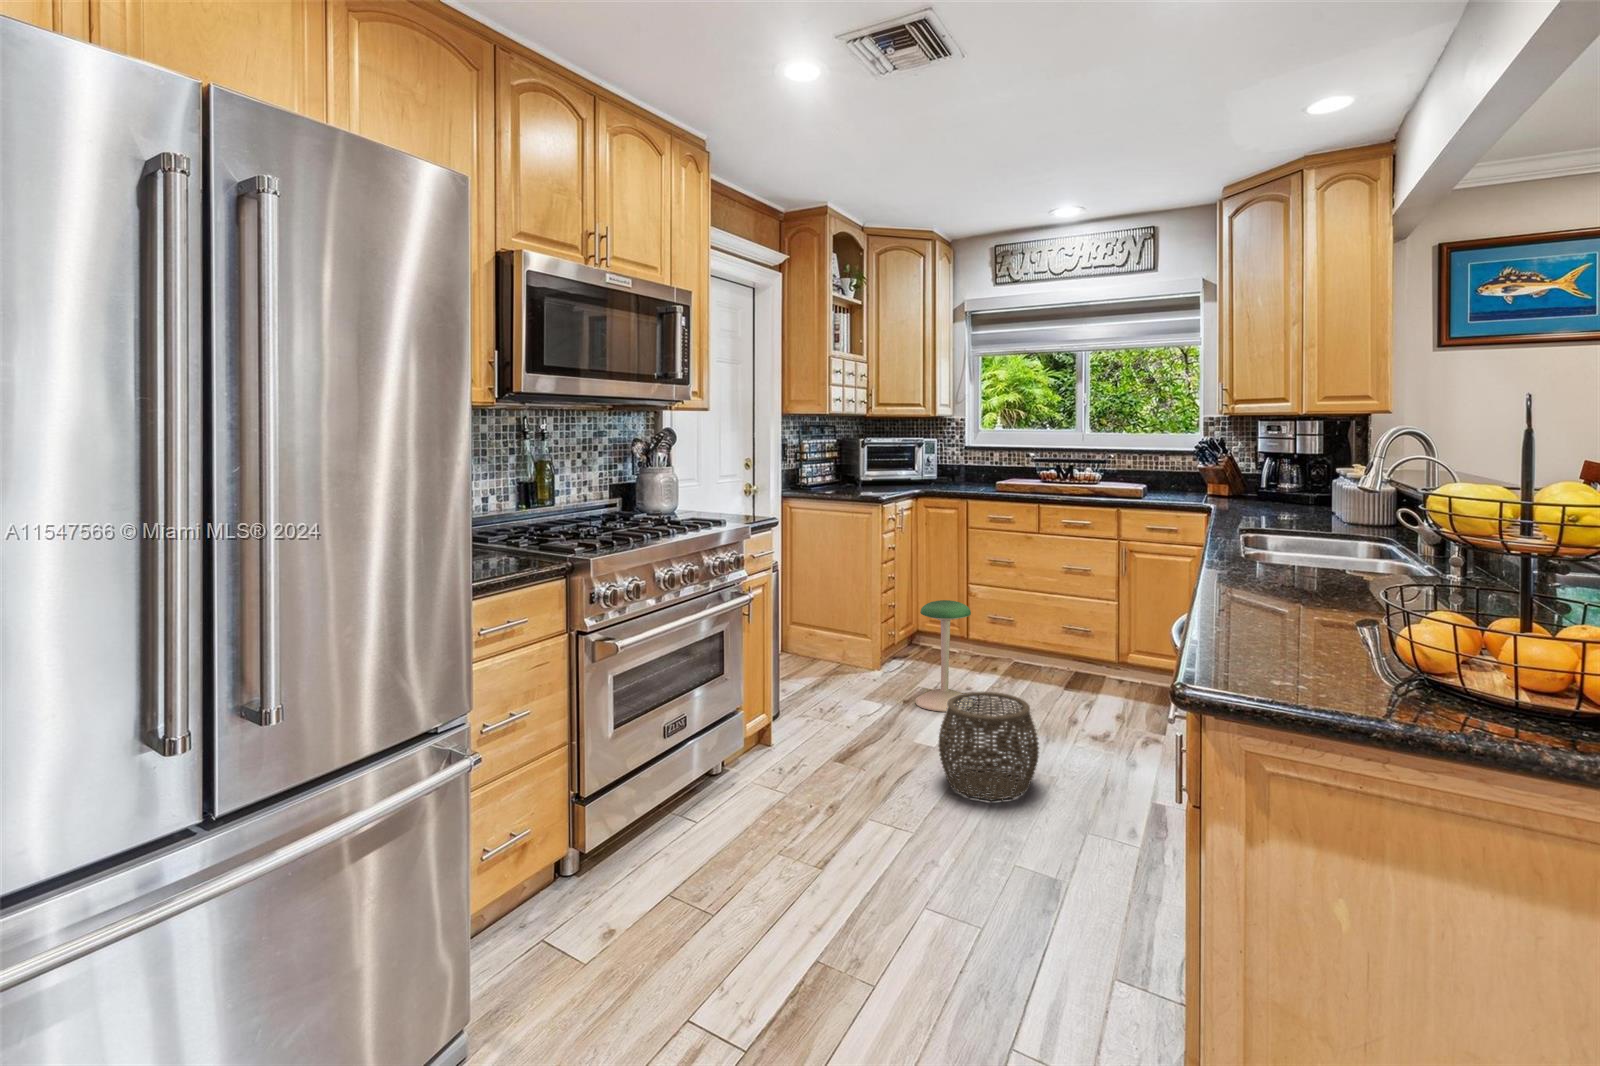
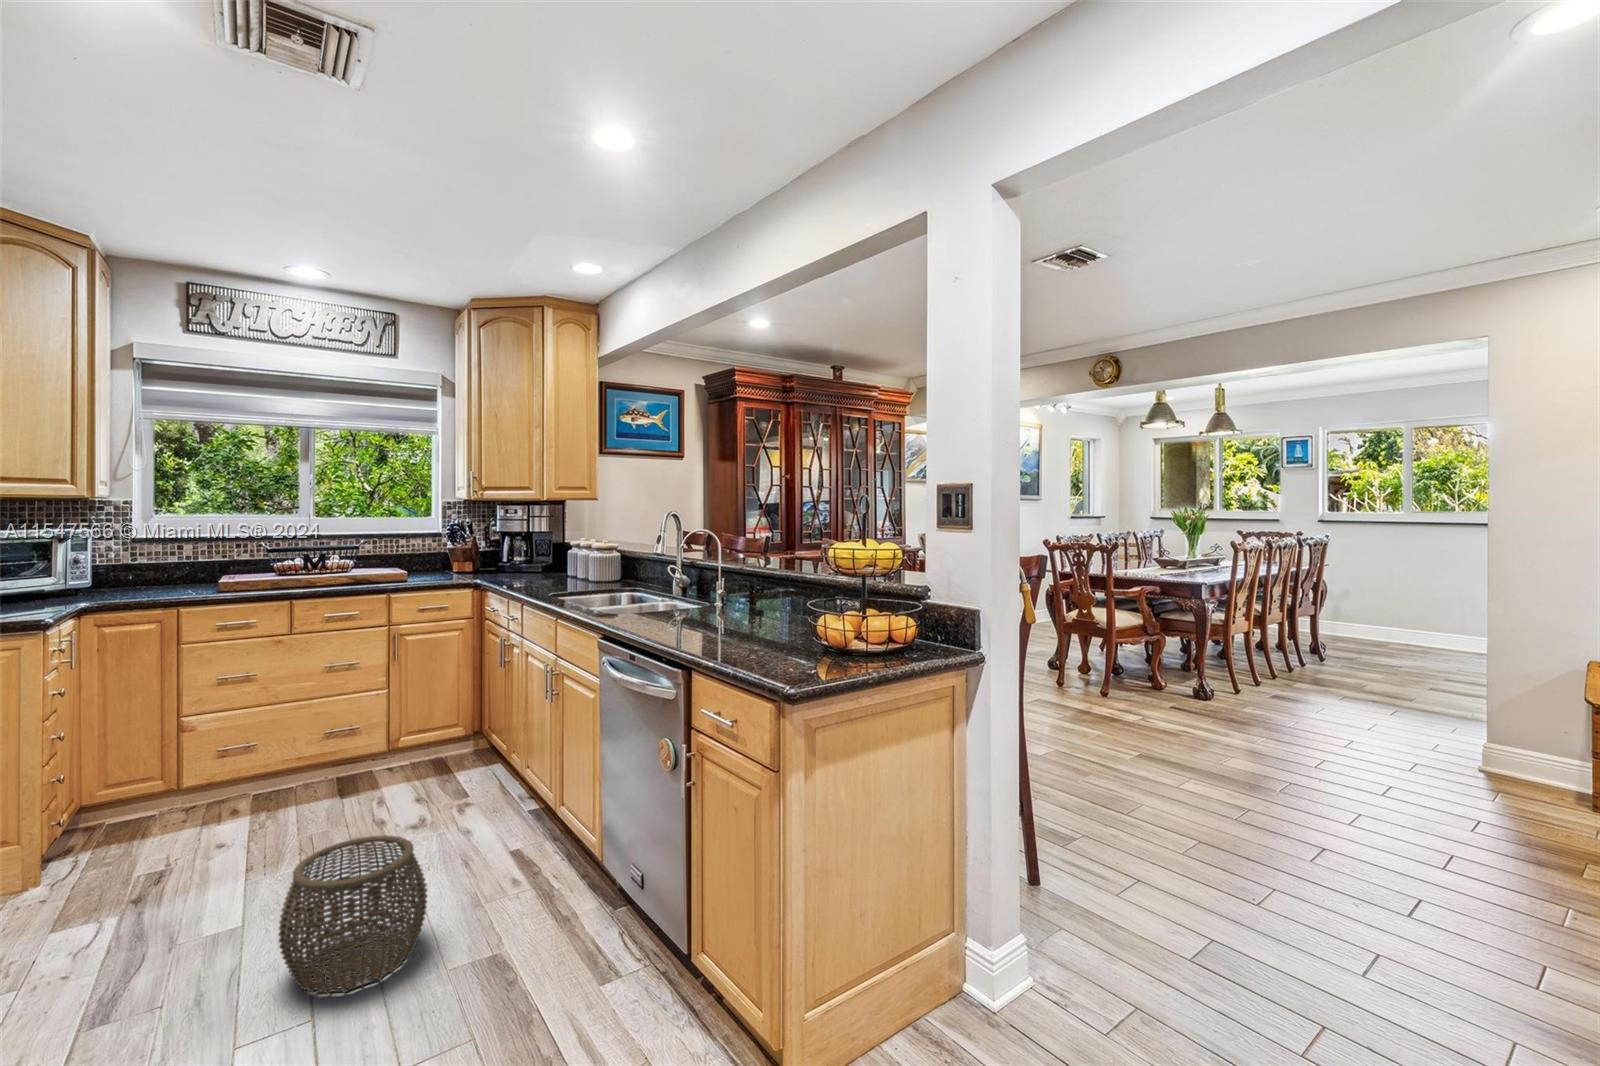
stool: present [915,600,973,712] -> none [142,740,248,908]

